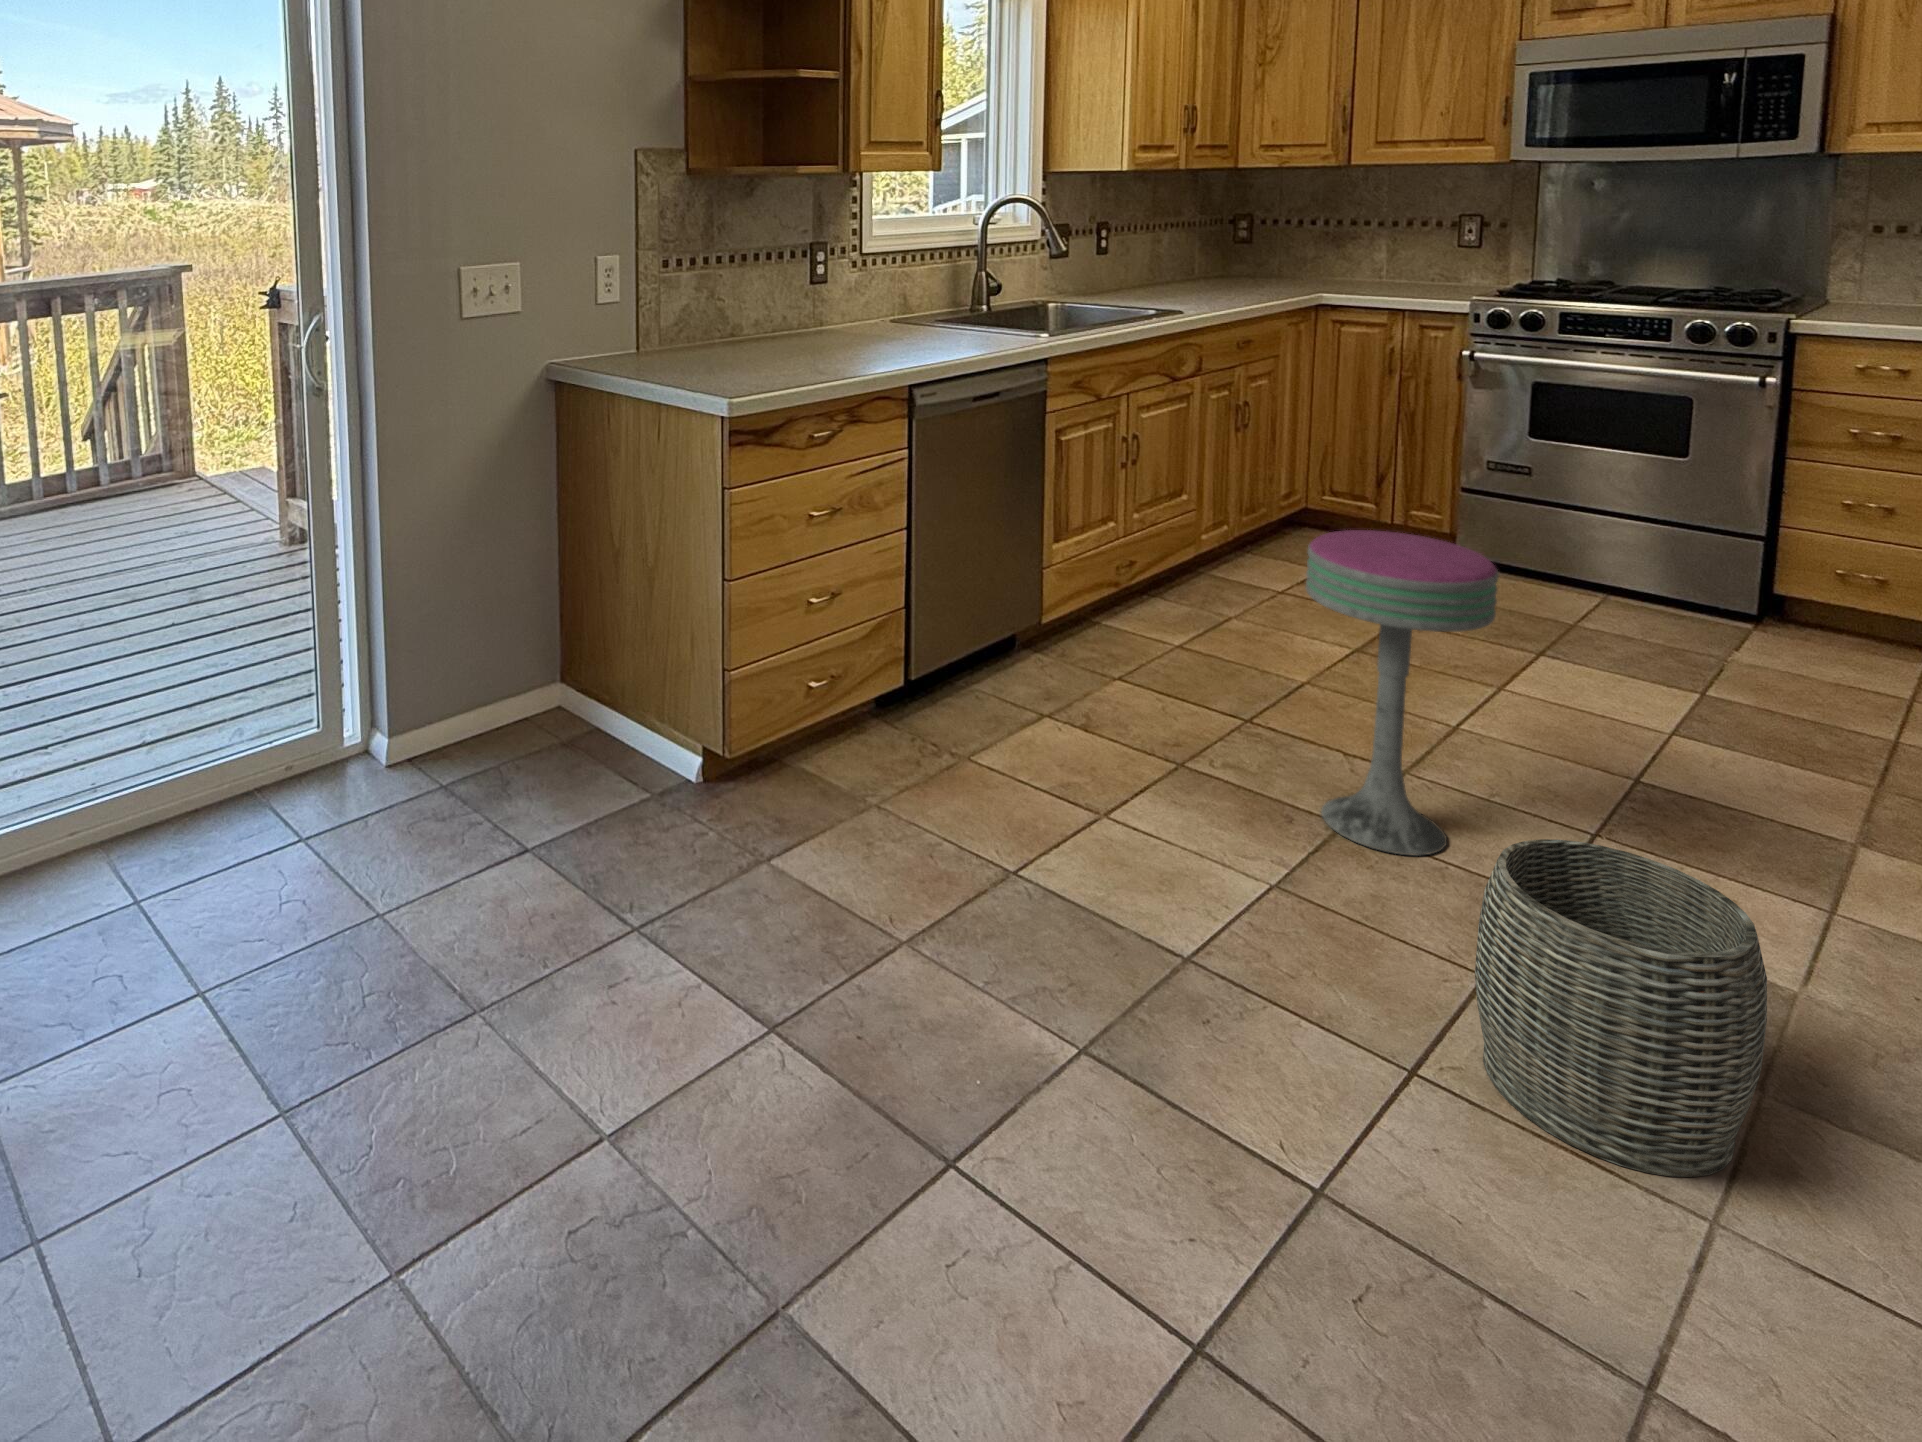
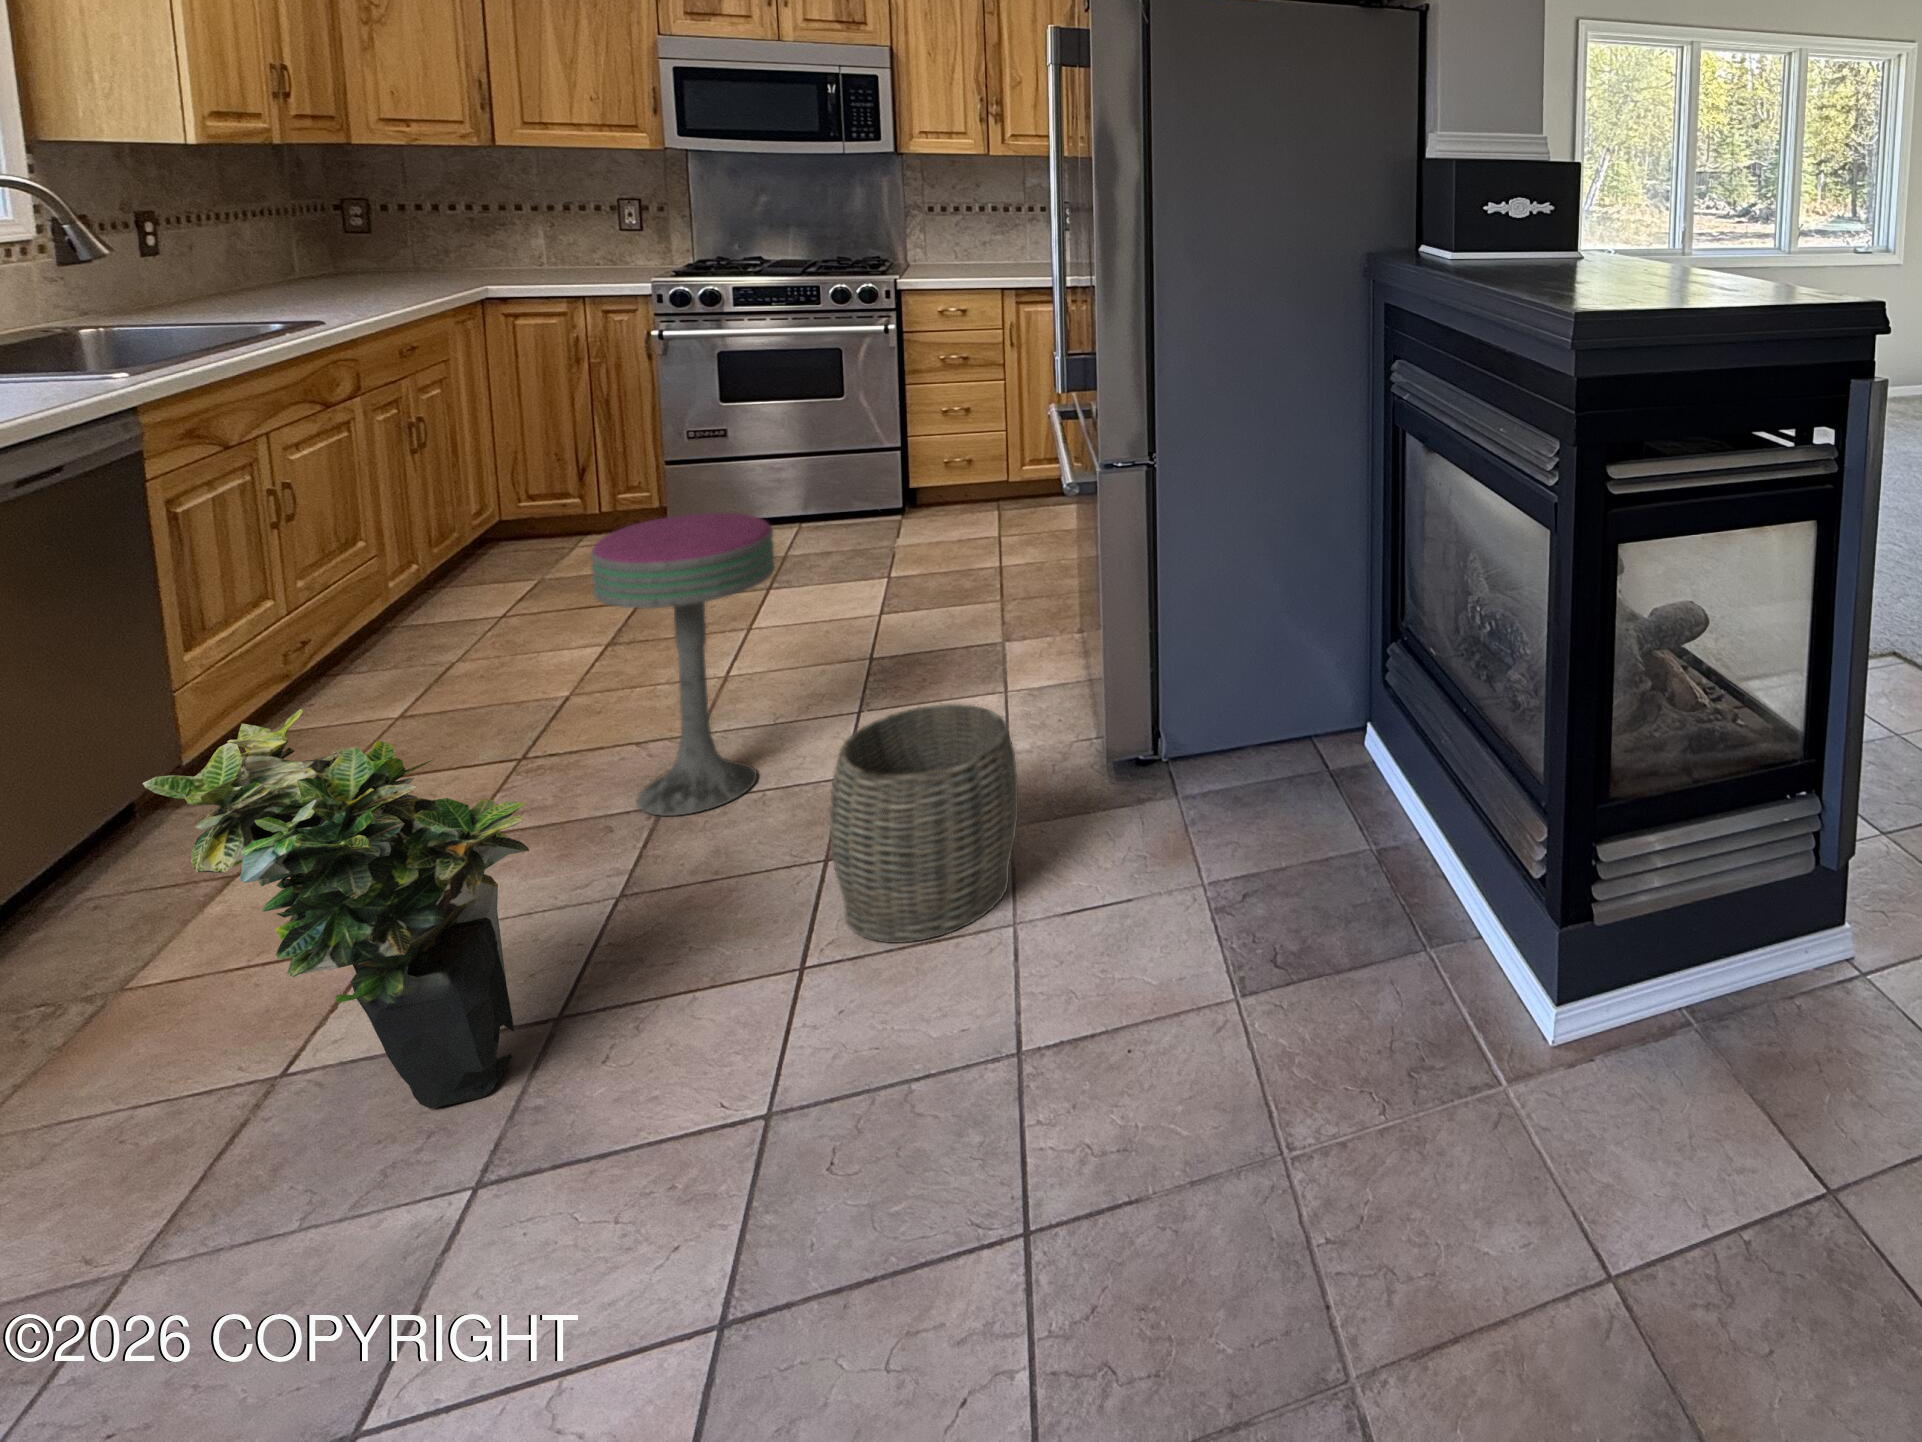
potted plant: none [953,592,1180,985] -> present [143,709,529,1108]

